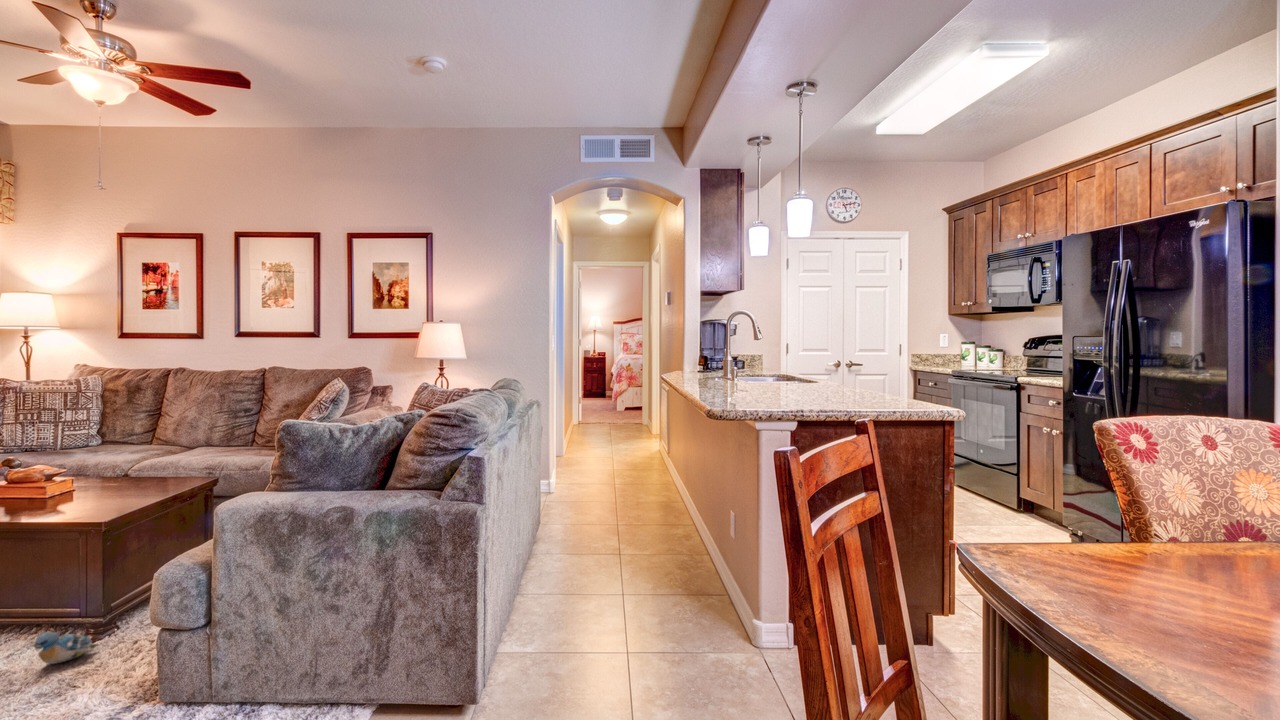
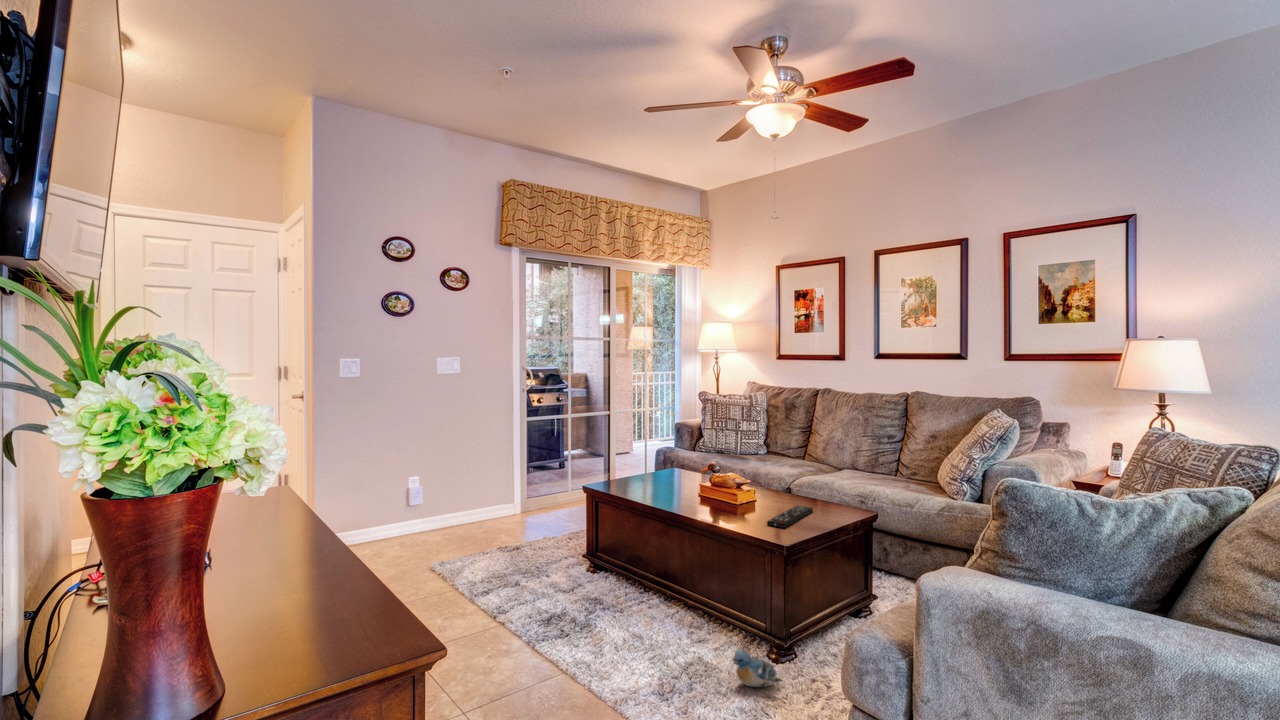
remote control: none [82,485,145,510] -> present [767,506,813,528]

